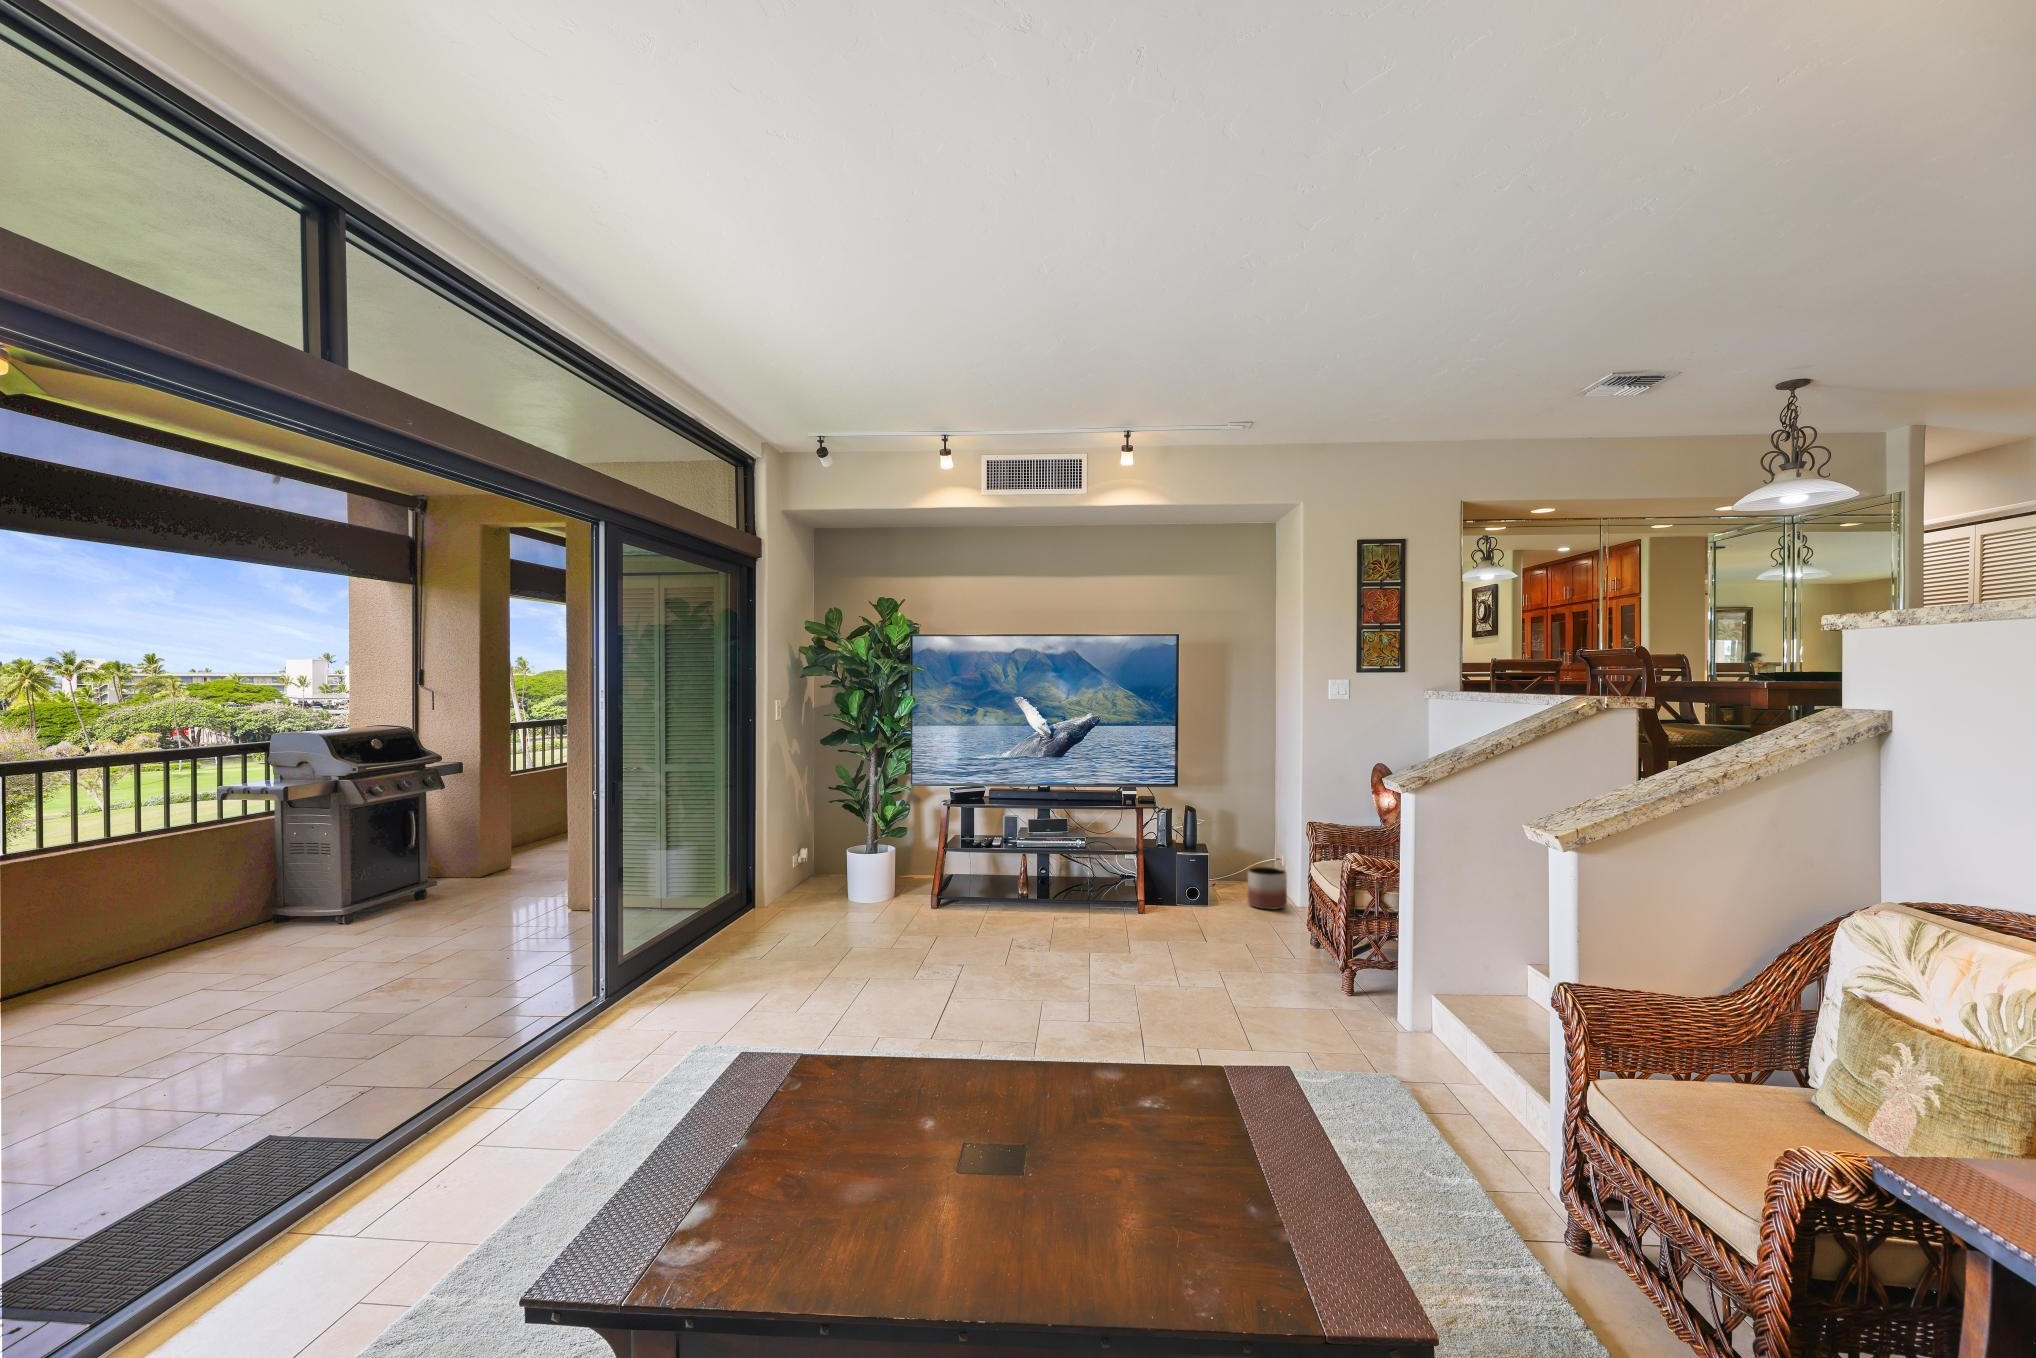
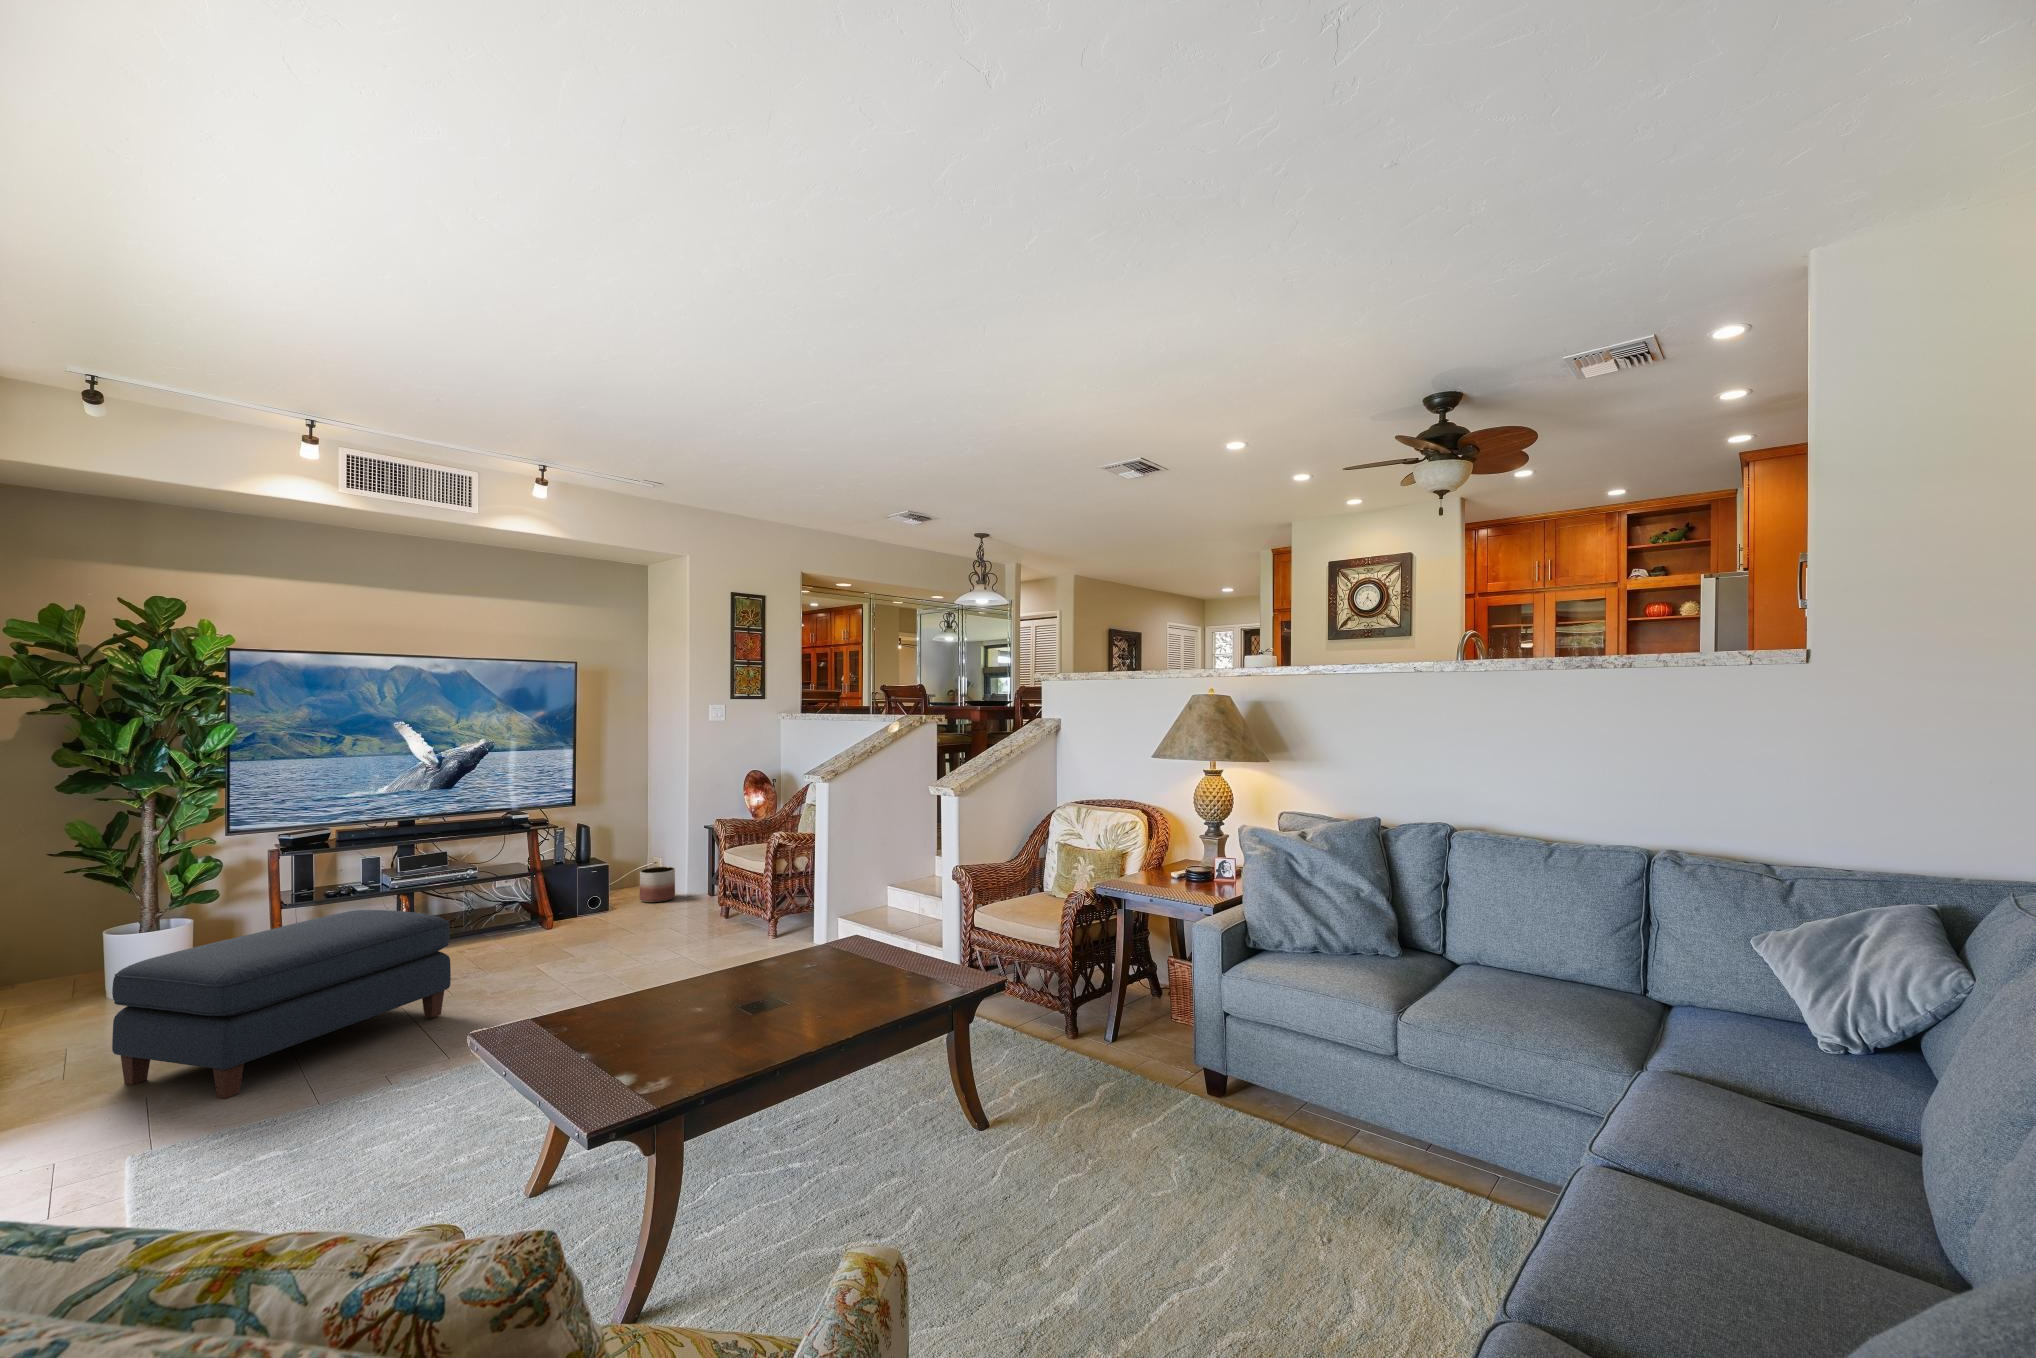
ottoman: none [737,870,966,1024] -> present [112,910,451,1099]

